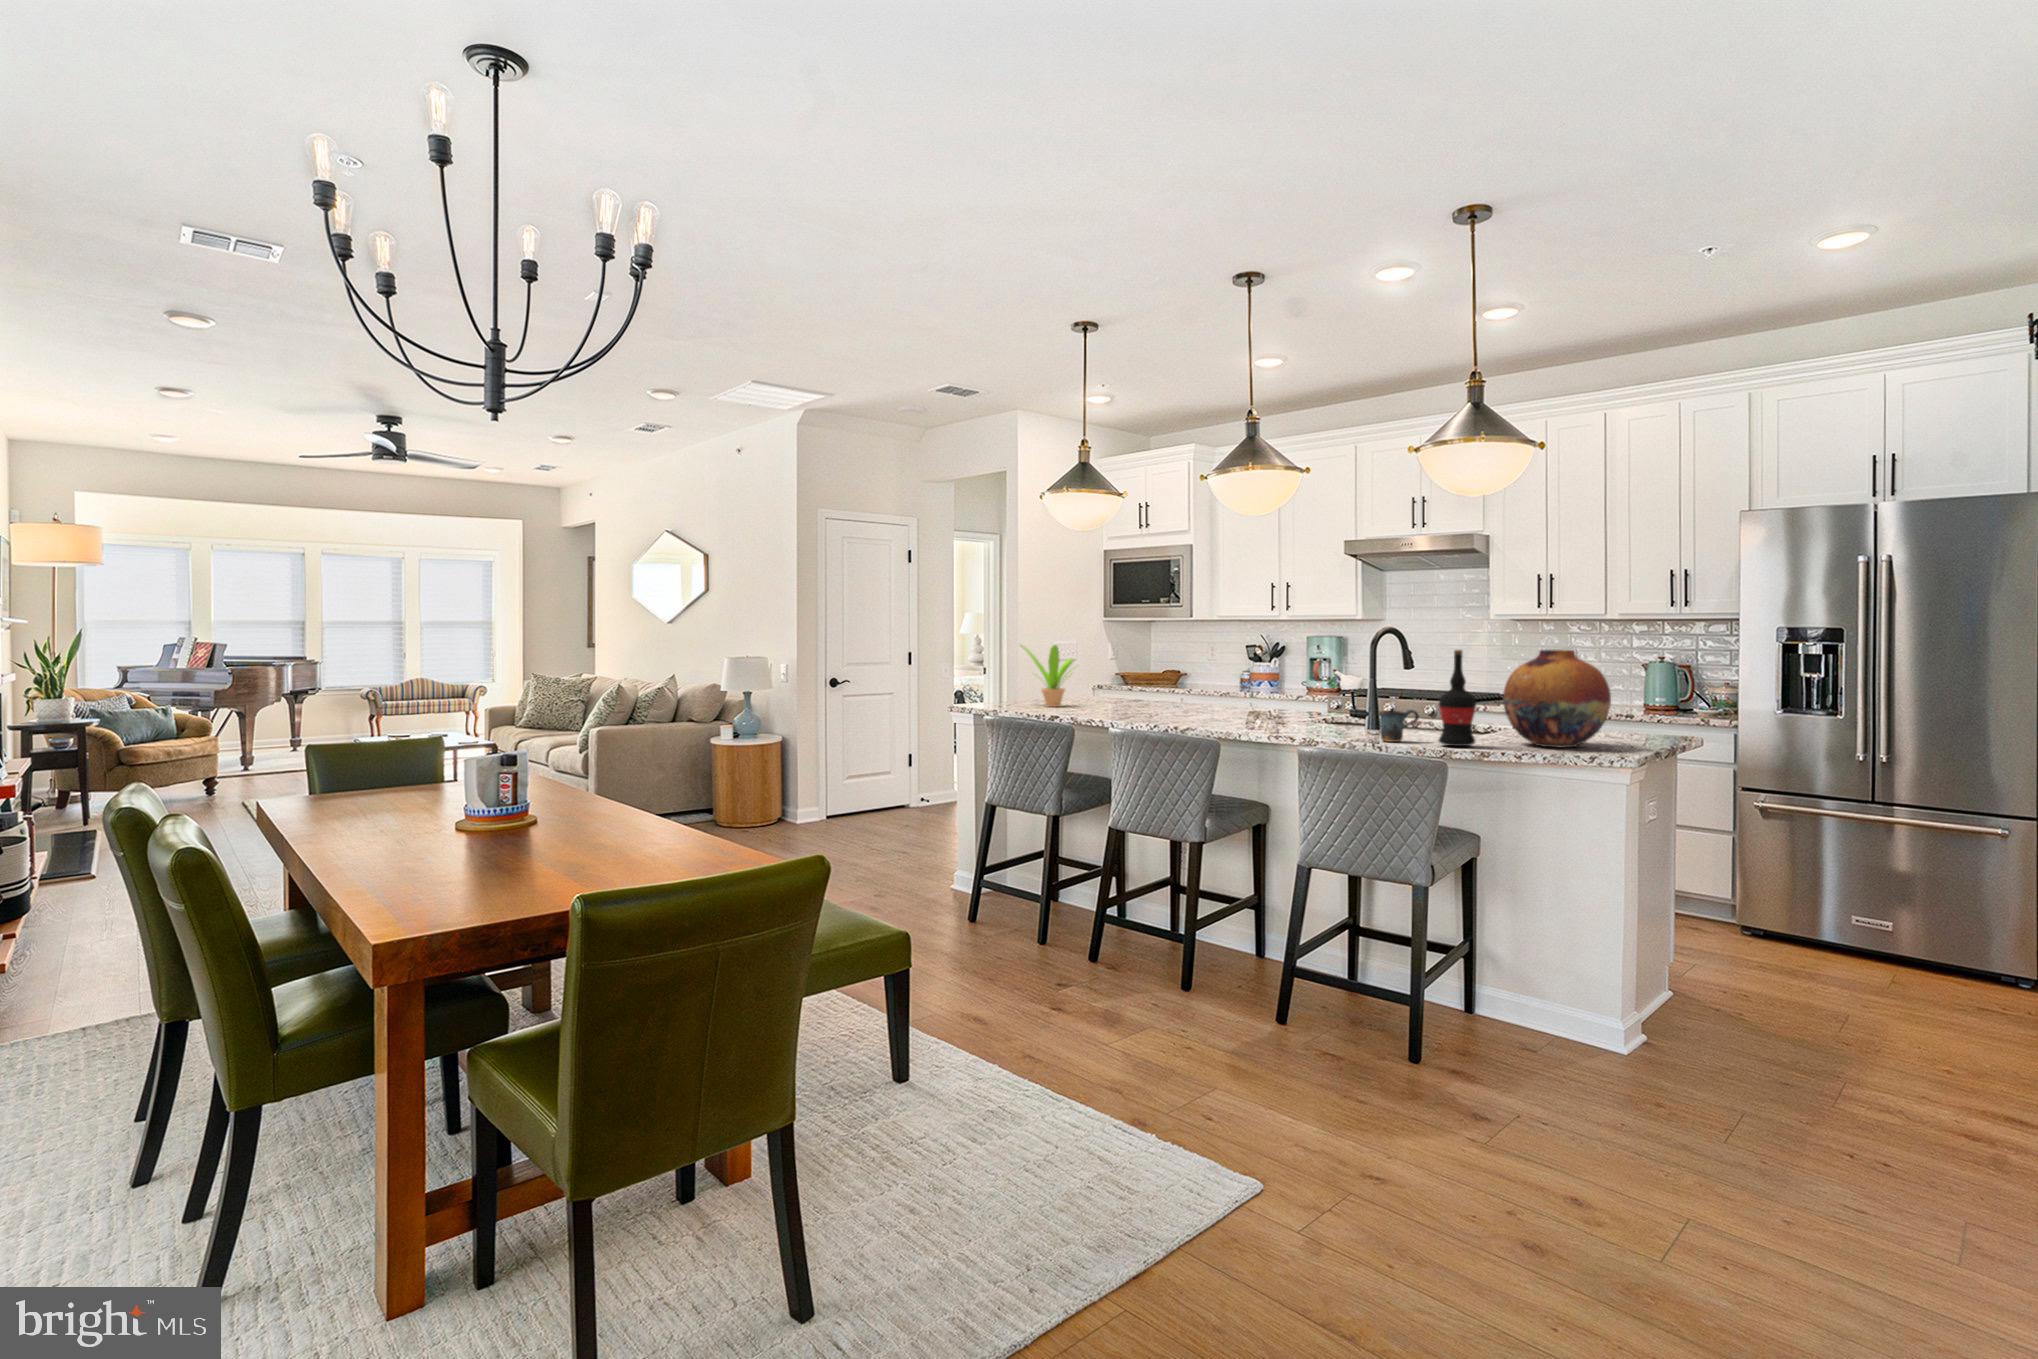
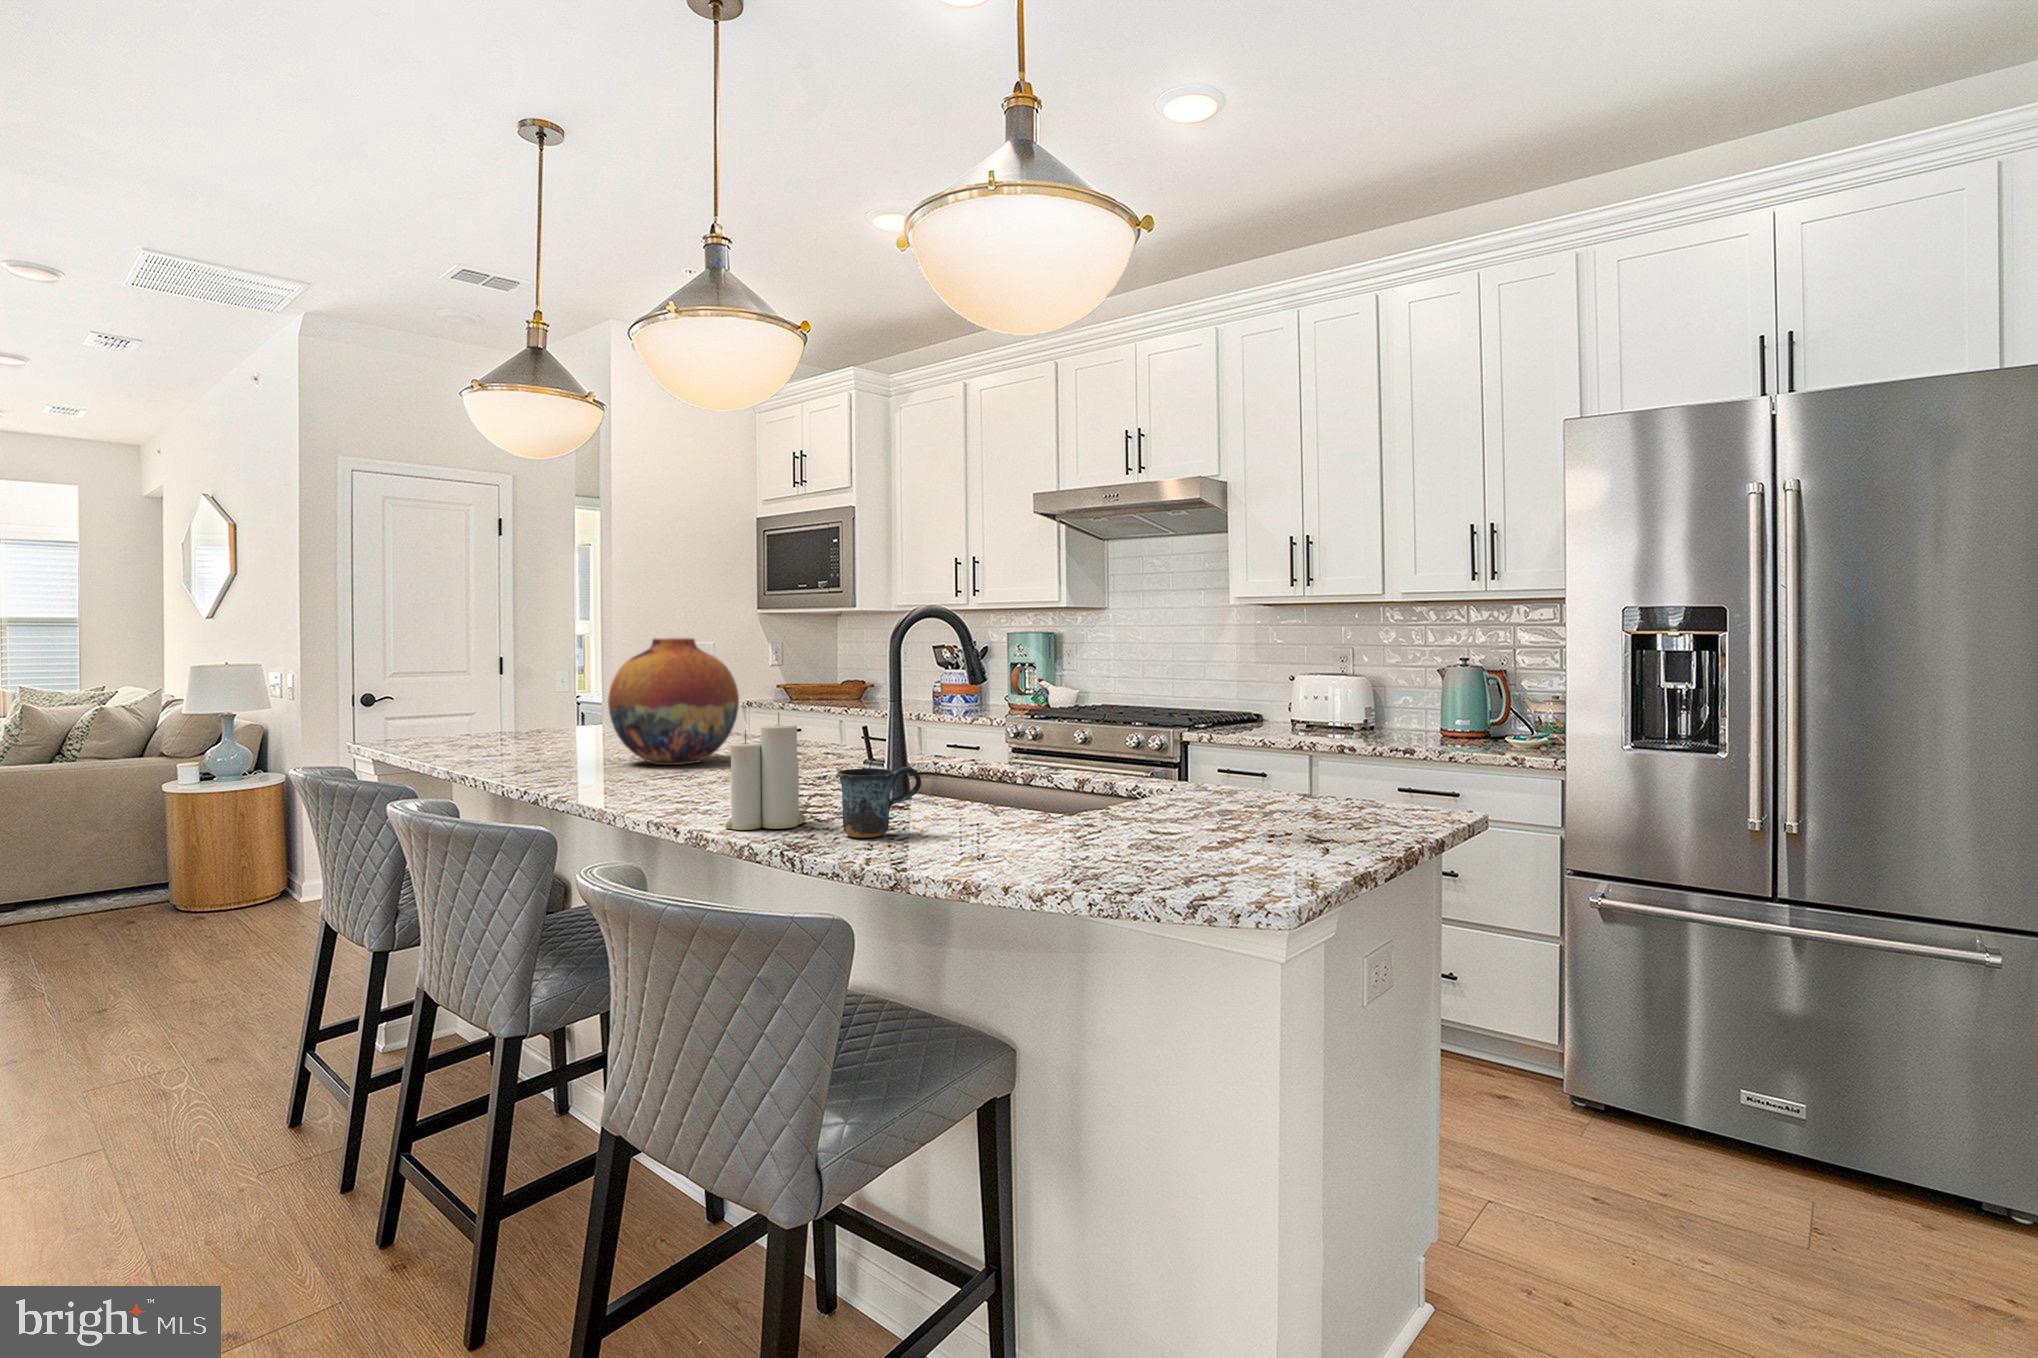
potted plant: present [1021,644,1074,707] -> none [458,639,557,743]
wine bottle: present [1439,650,1476,746] -> none [935,636,1013,854]
vase: present [1503,650,1611,748] -> present [608,638,739,765]
candle: none [1316,684,1351,739] -> present [725,713,806,830]

